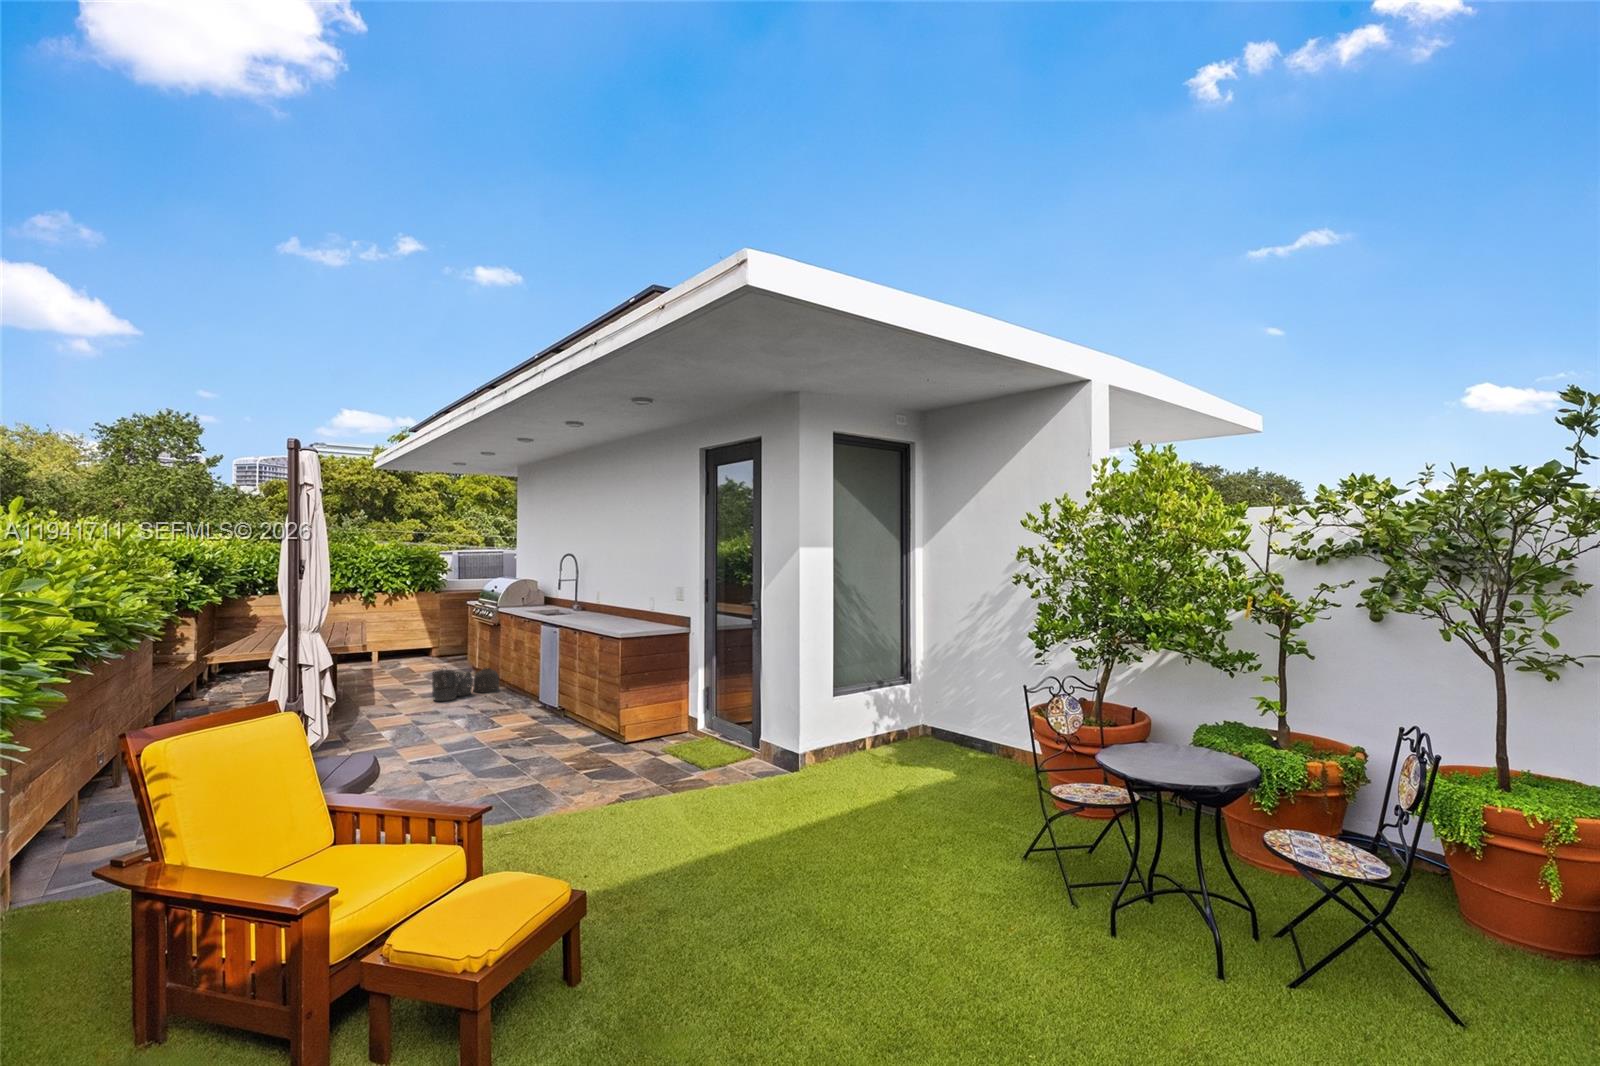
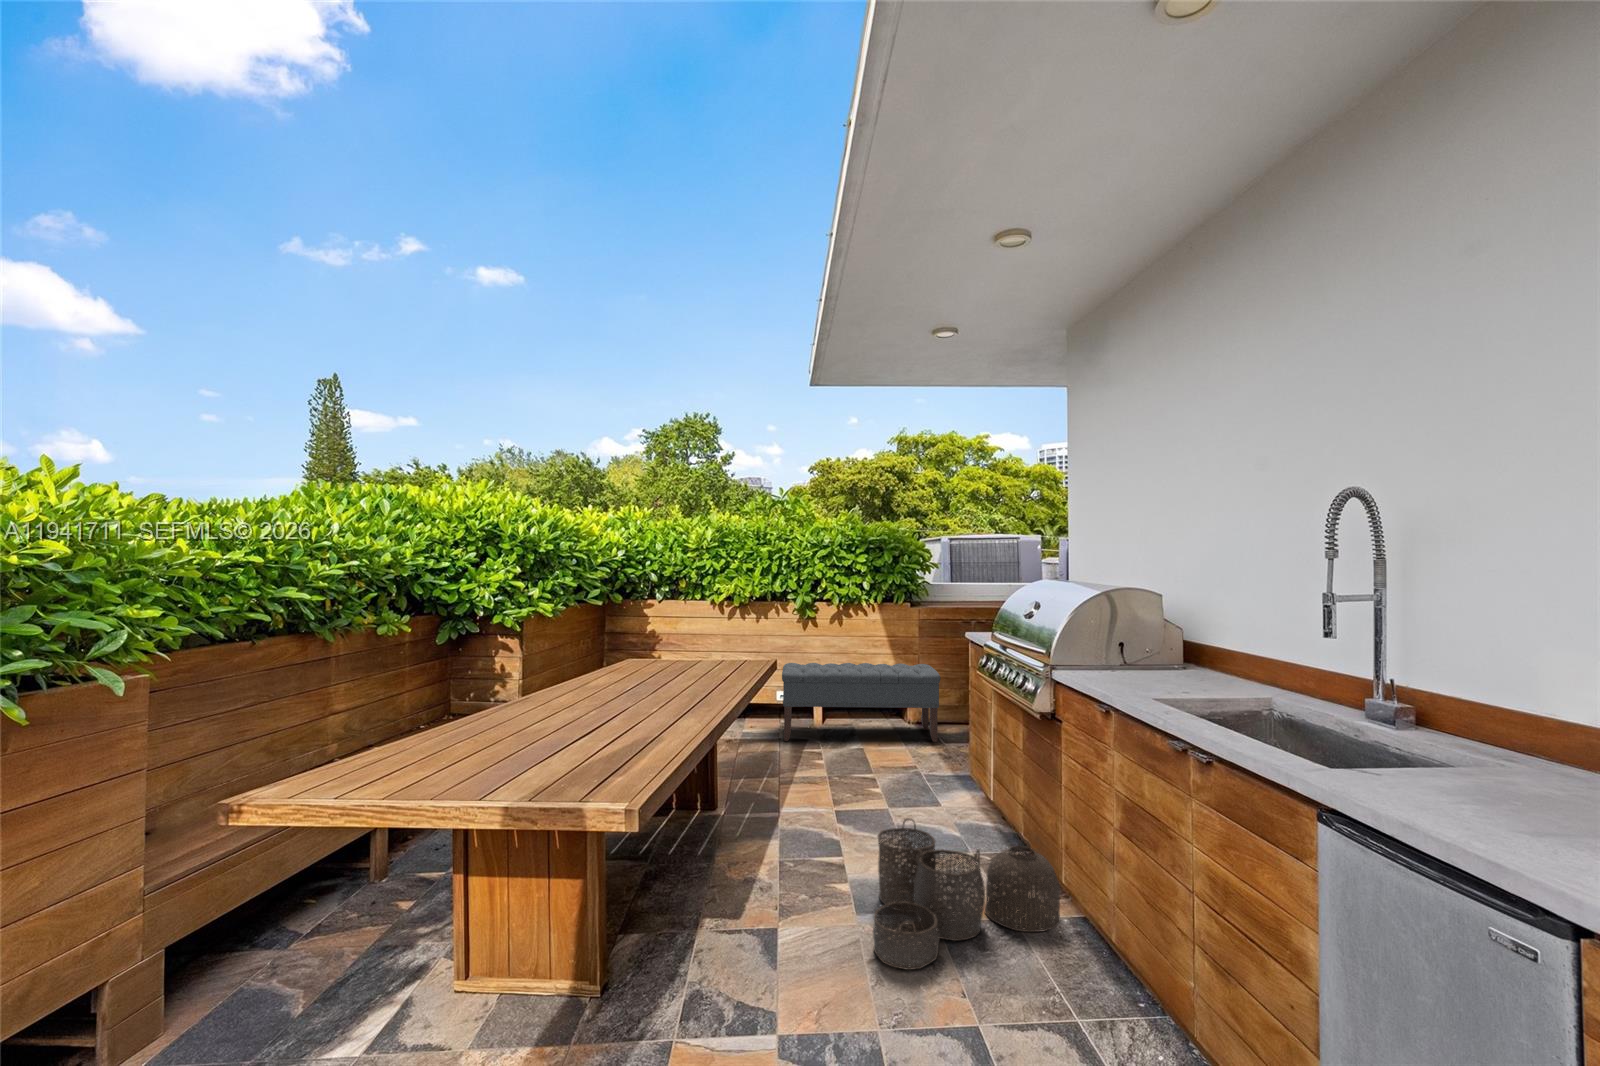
bench: none [354,624,454,670] -> present [782,663,941,742]

